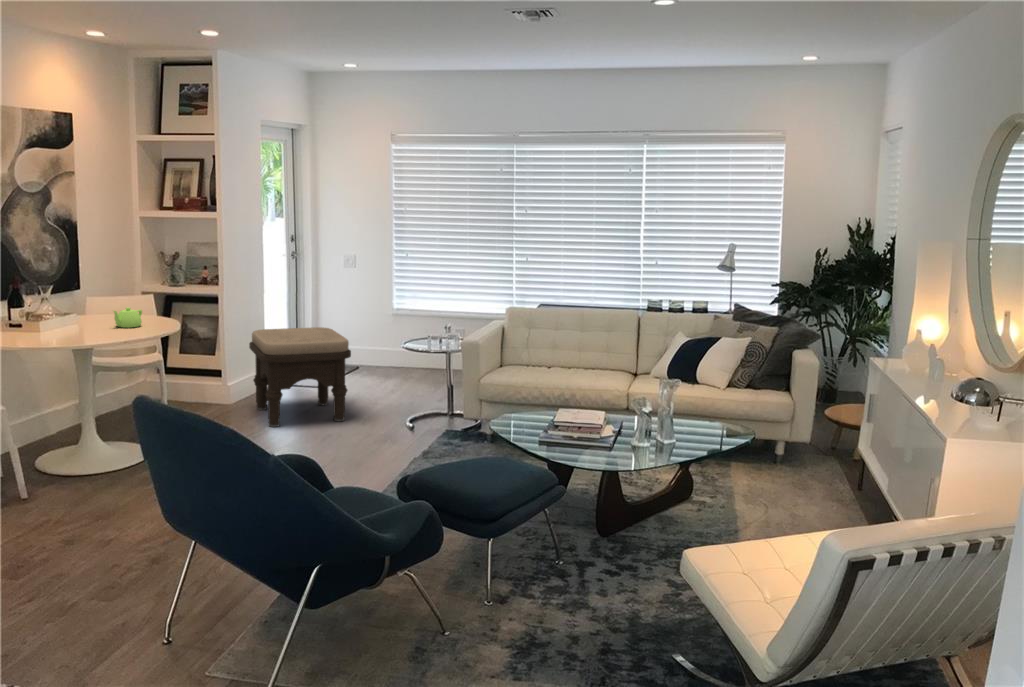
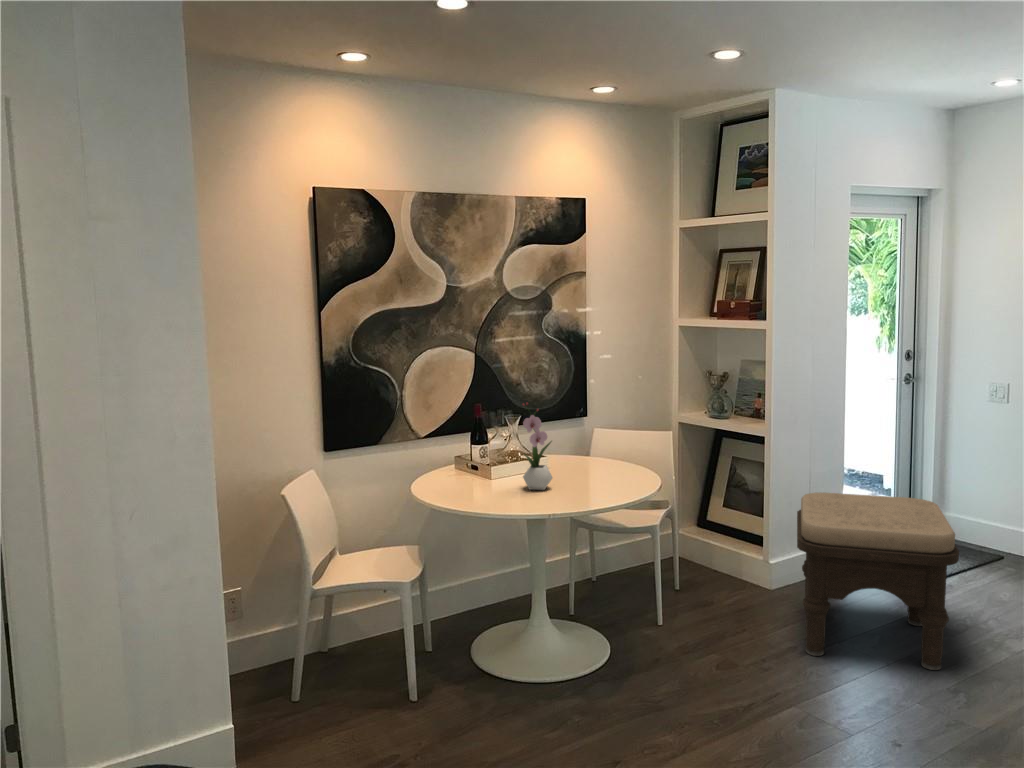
flower arrangement: none [80,271,105,335] -> present [523,403,553,490]
teapot: present [114,307,142,328] -> none [573,453,618,482]

